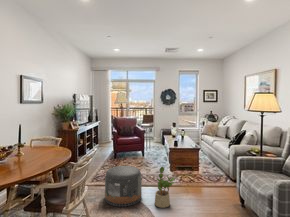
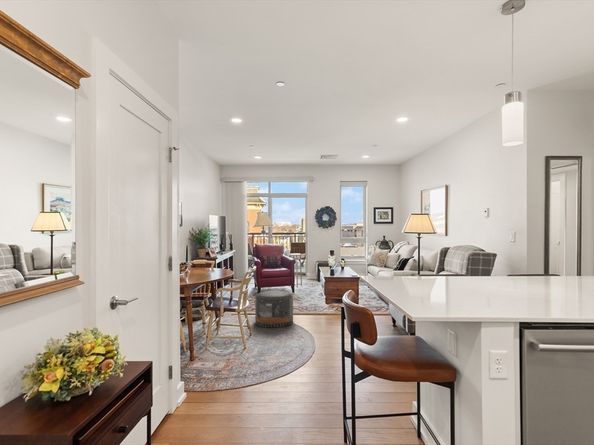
potted plant: present [155,167,174,208] -> none [307,287,327,327]

